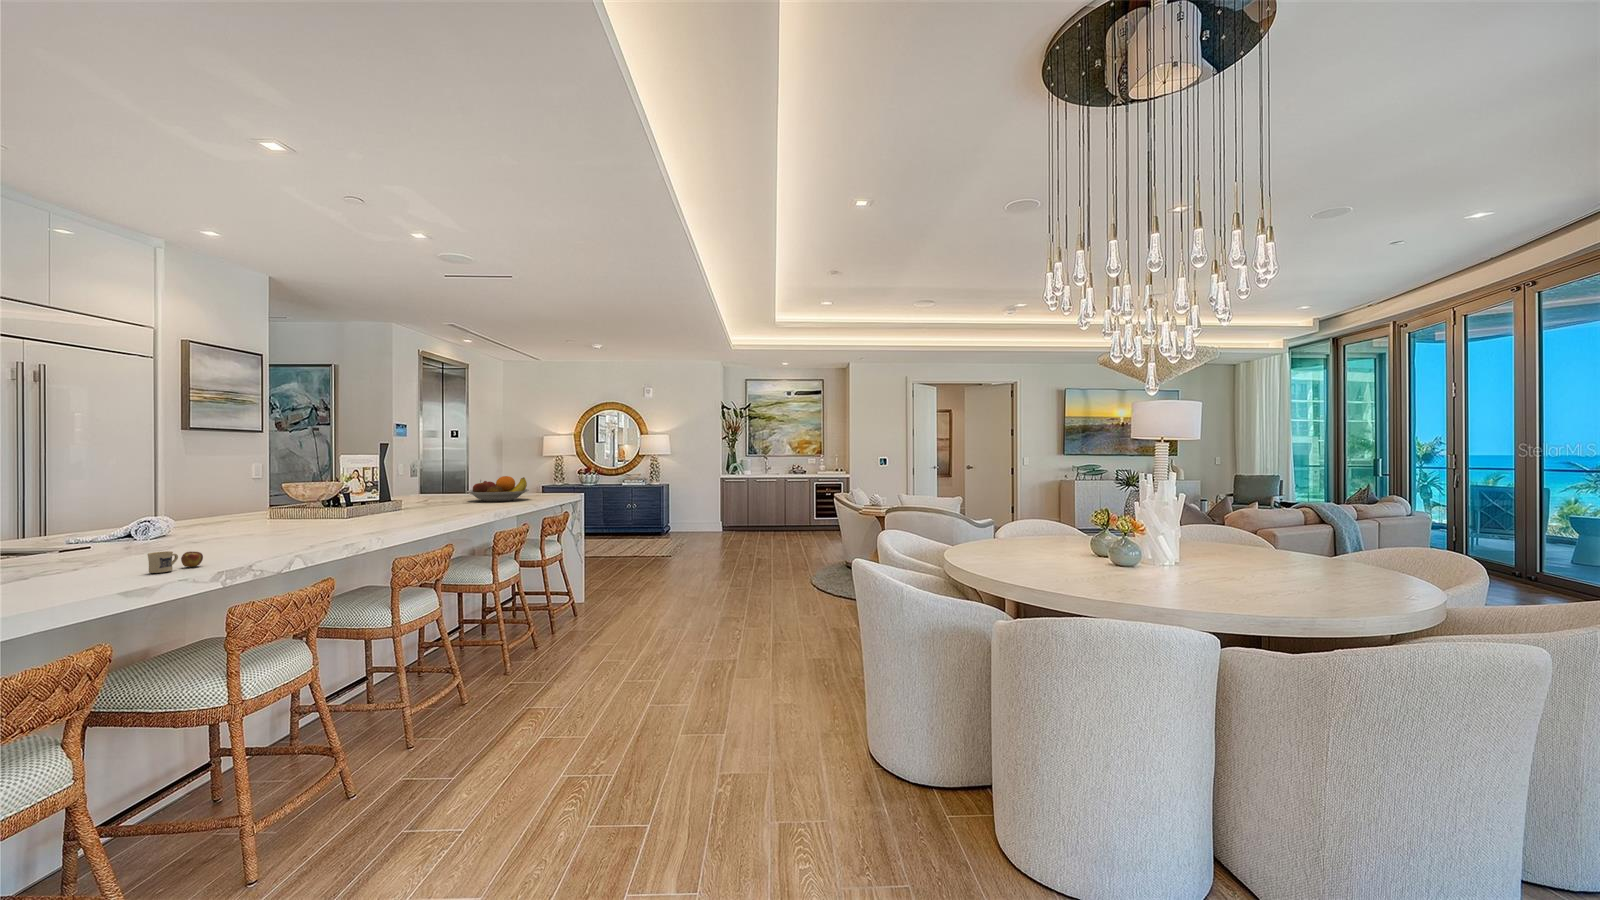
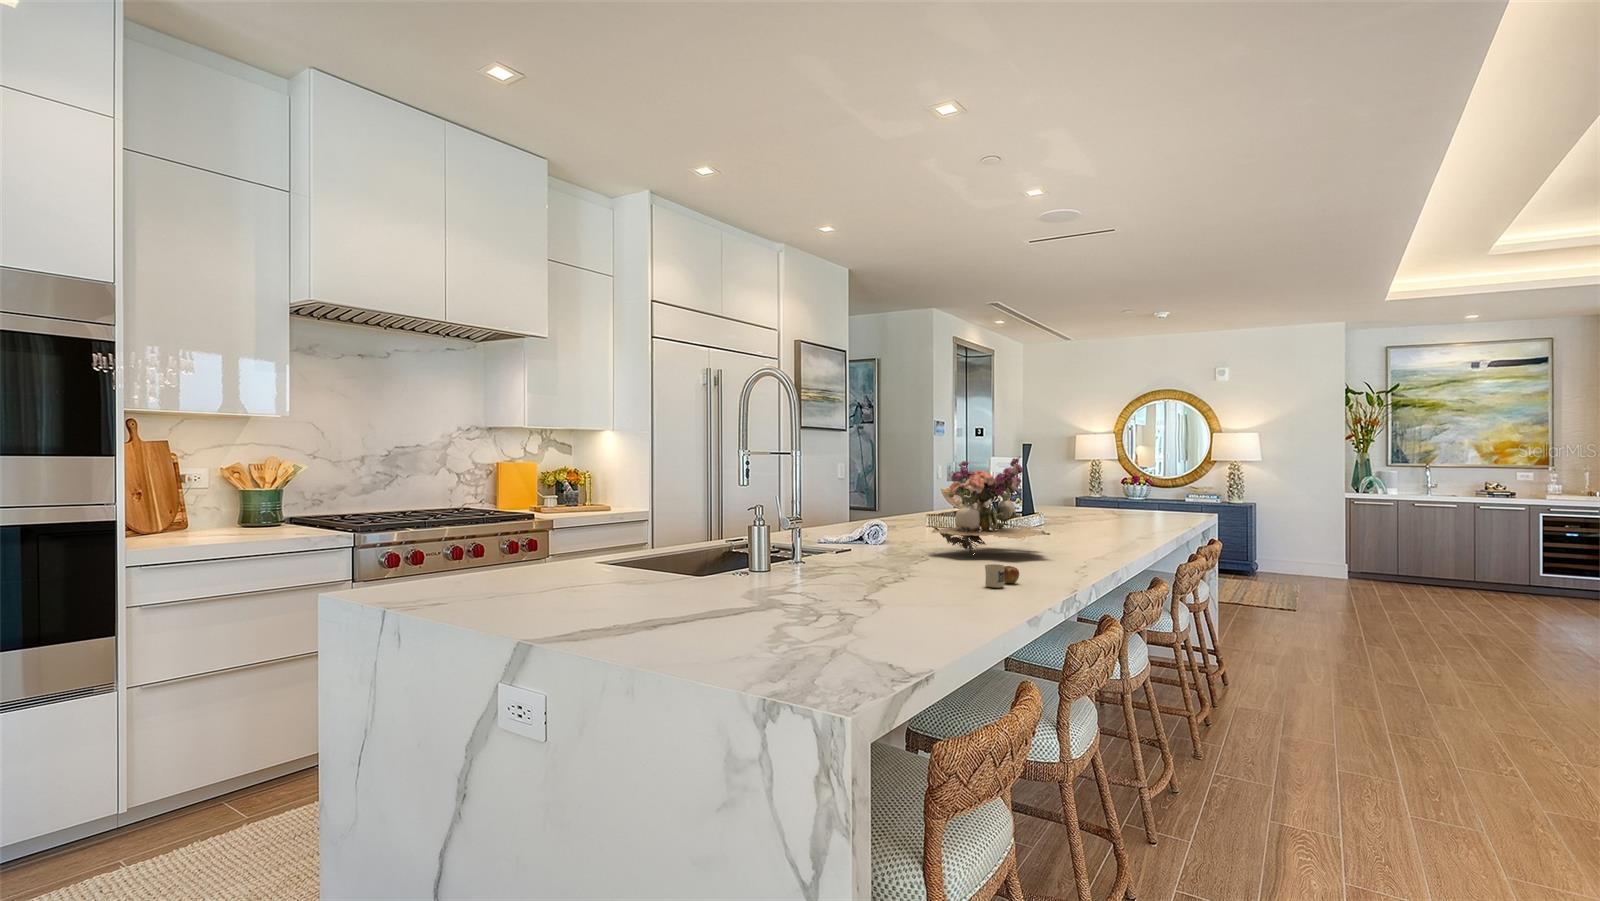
flower arrangement: none [176,453,323,541] -> present [932,456,1050,552]
fruit bowl: present [466,476,529,501] -> none [1093,488,1173,520]

